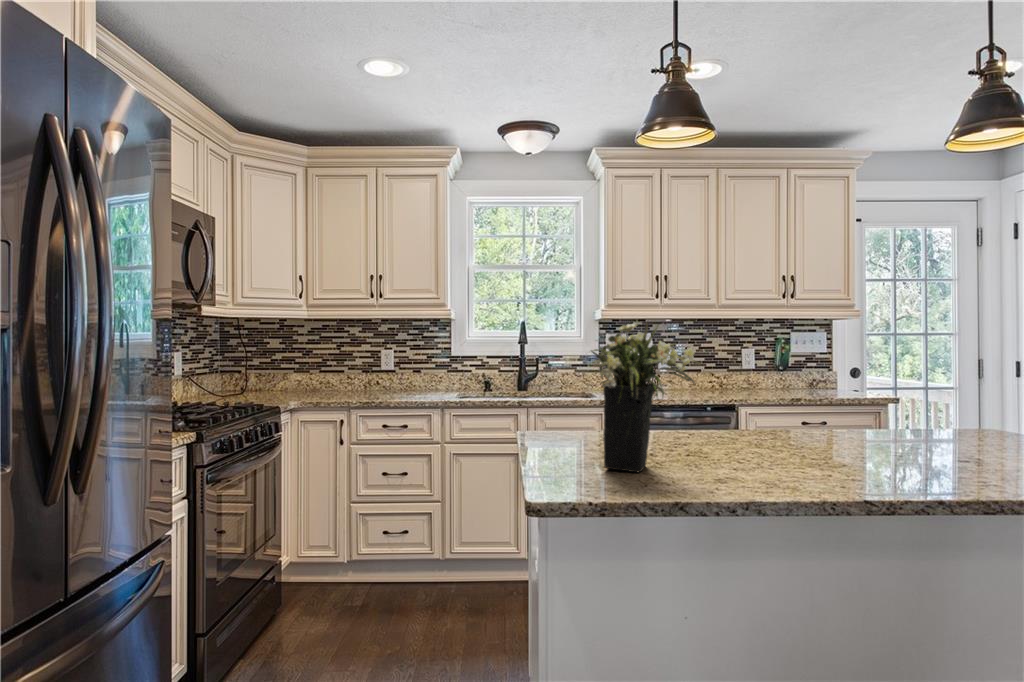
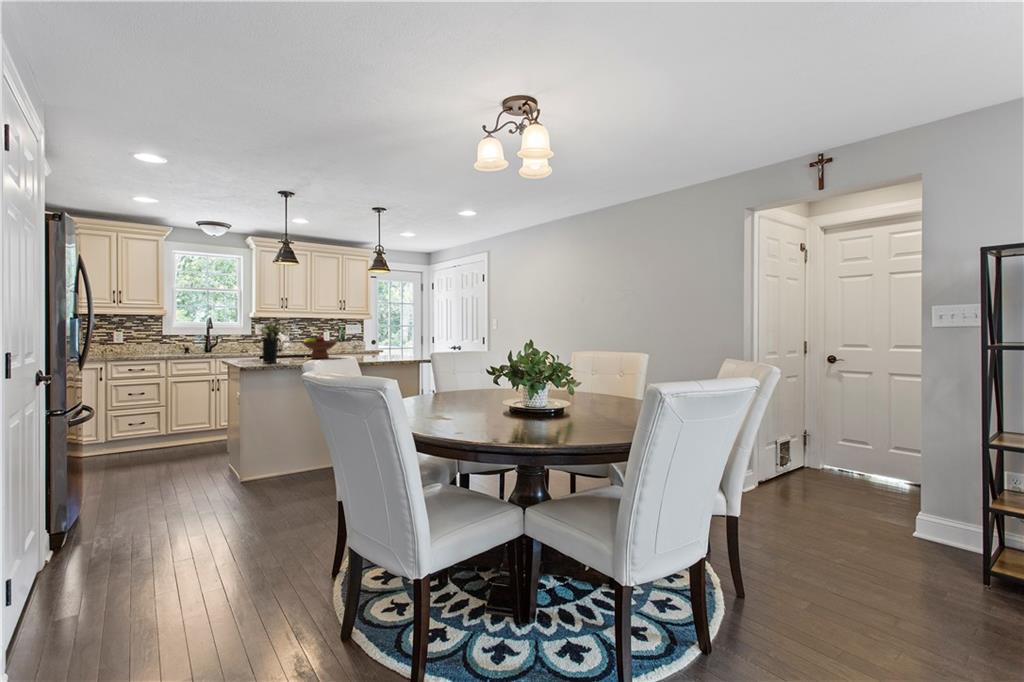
fruit bowl: none [716,370,834,444] -> present [302,335,337,358]

